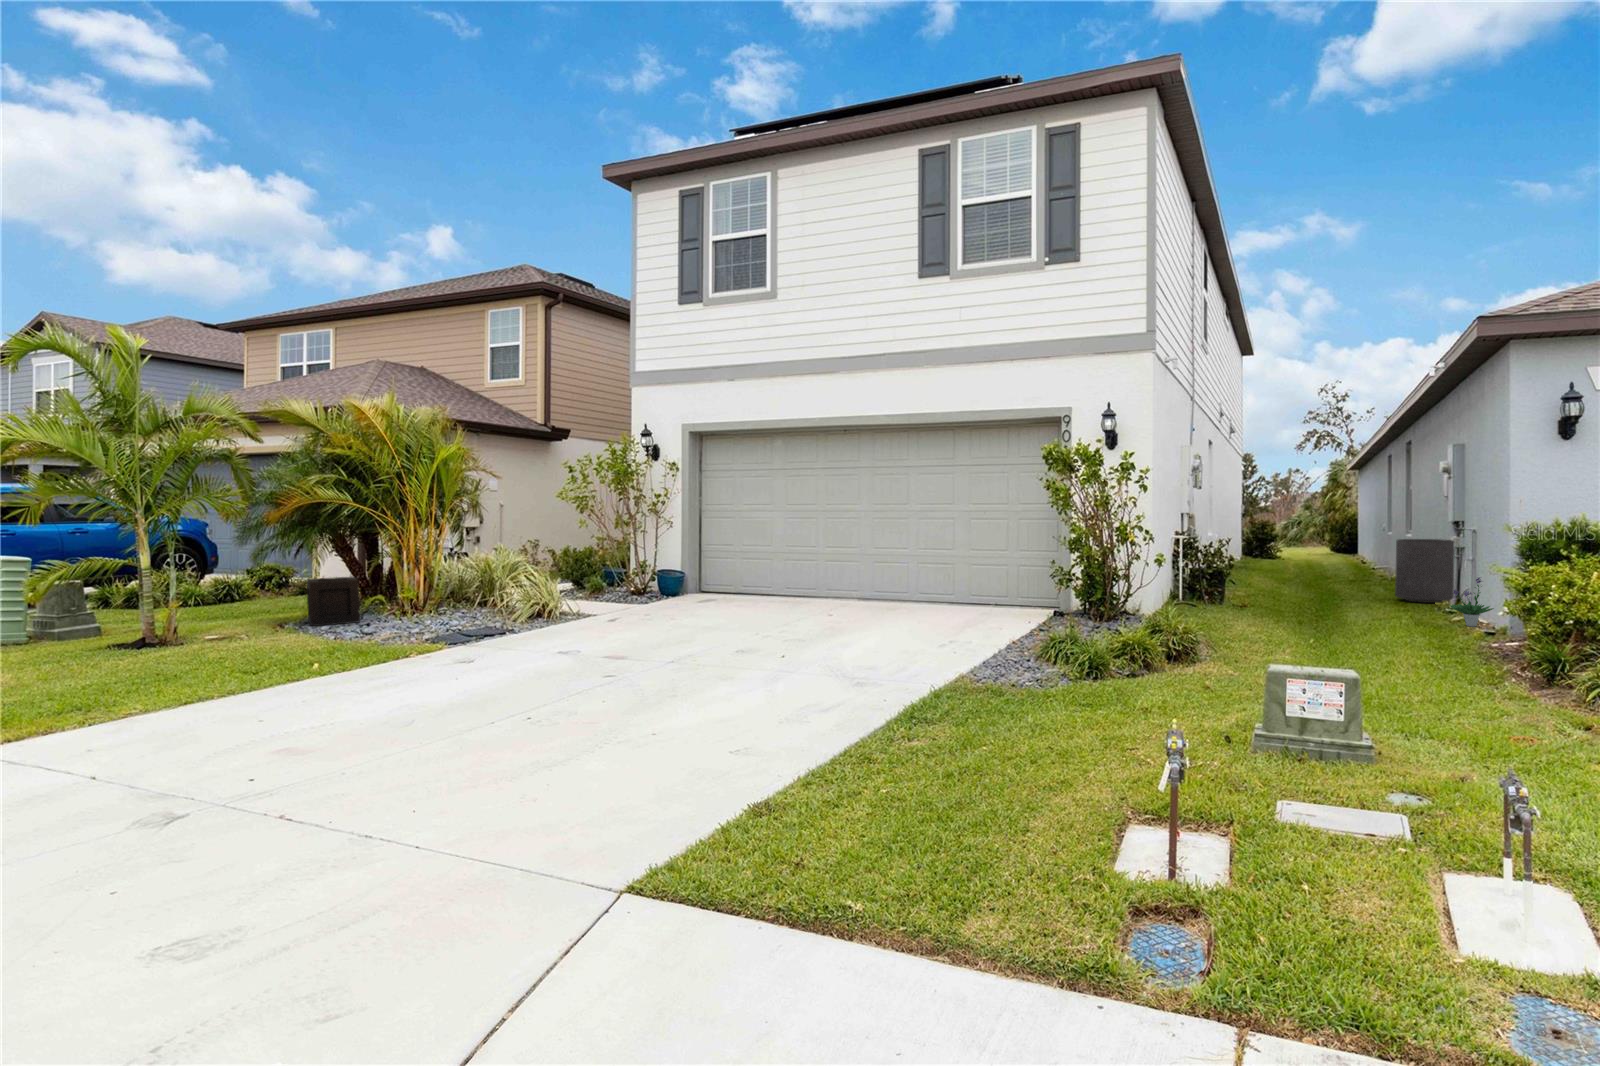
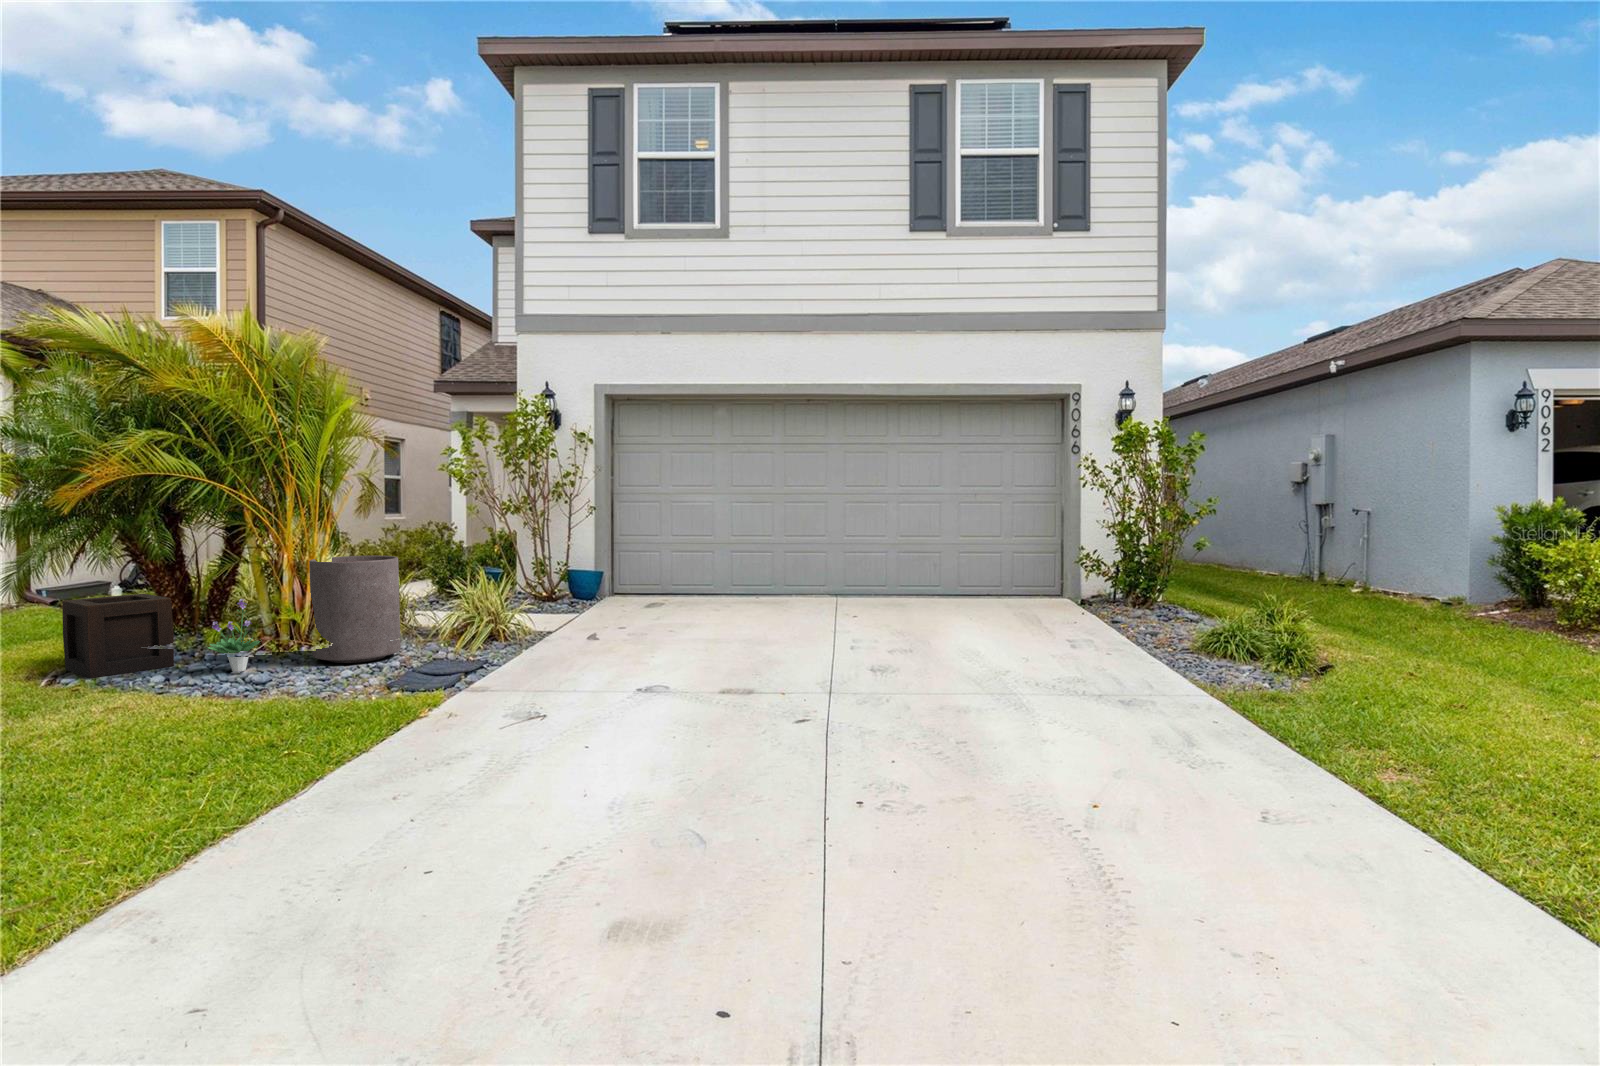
trash can: present [1395,539,1455,603] -> present [309,556,401,663]
potted plant: present [1450,577,1494,627] -> present [208,599,260,672]

